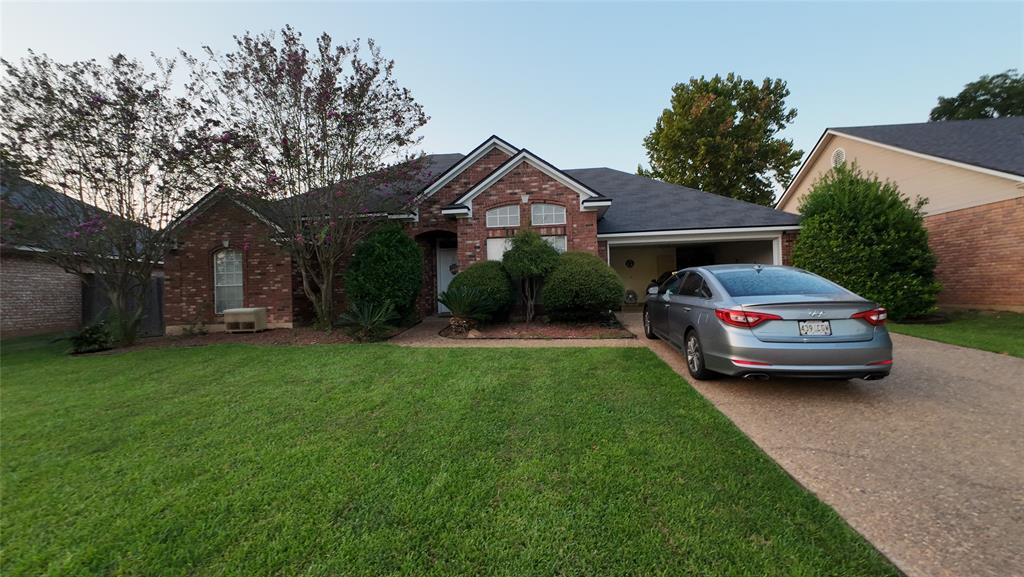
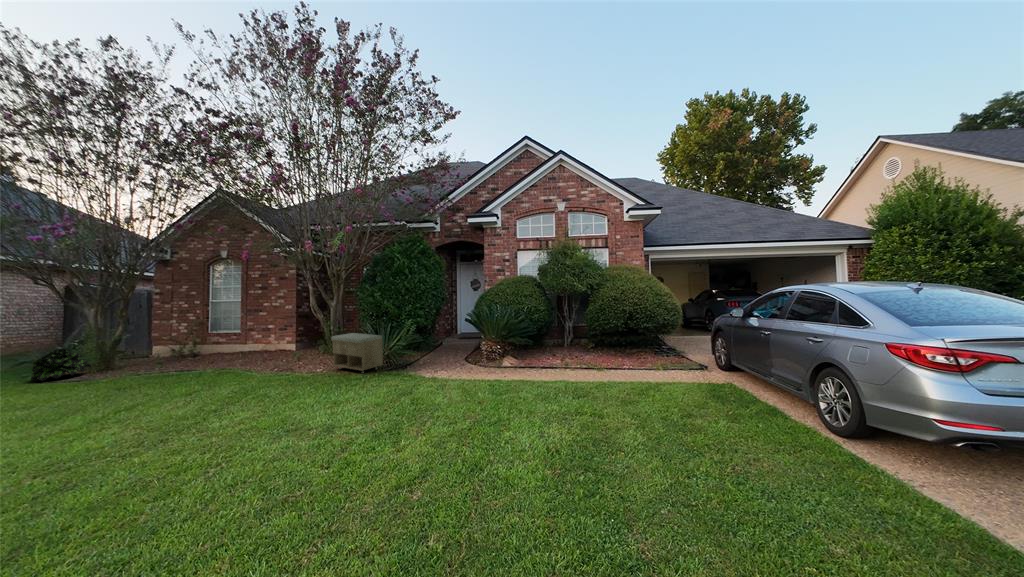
storage bench: present [223,308,267,333] -> present [331,333,383,373]

